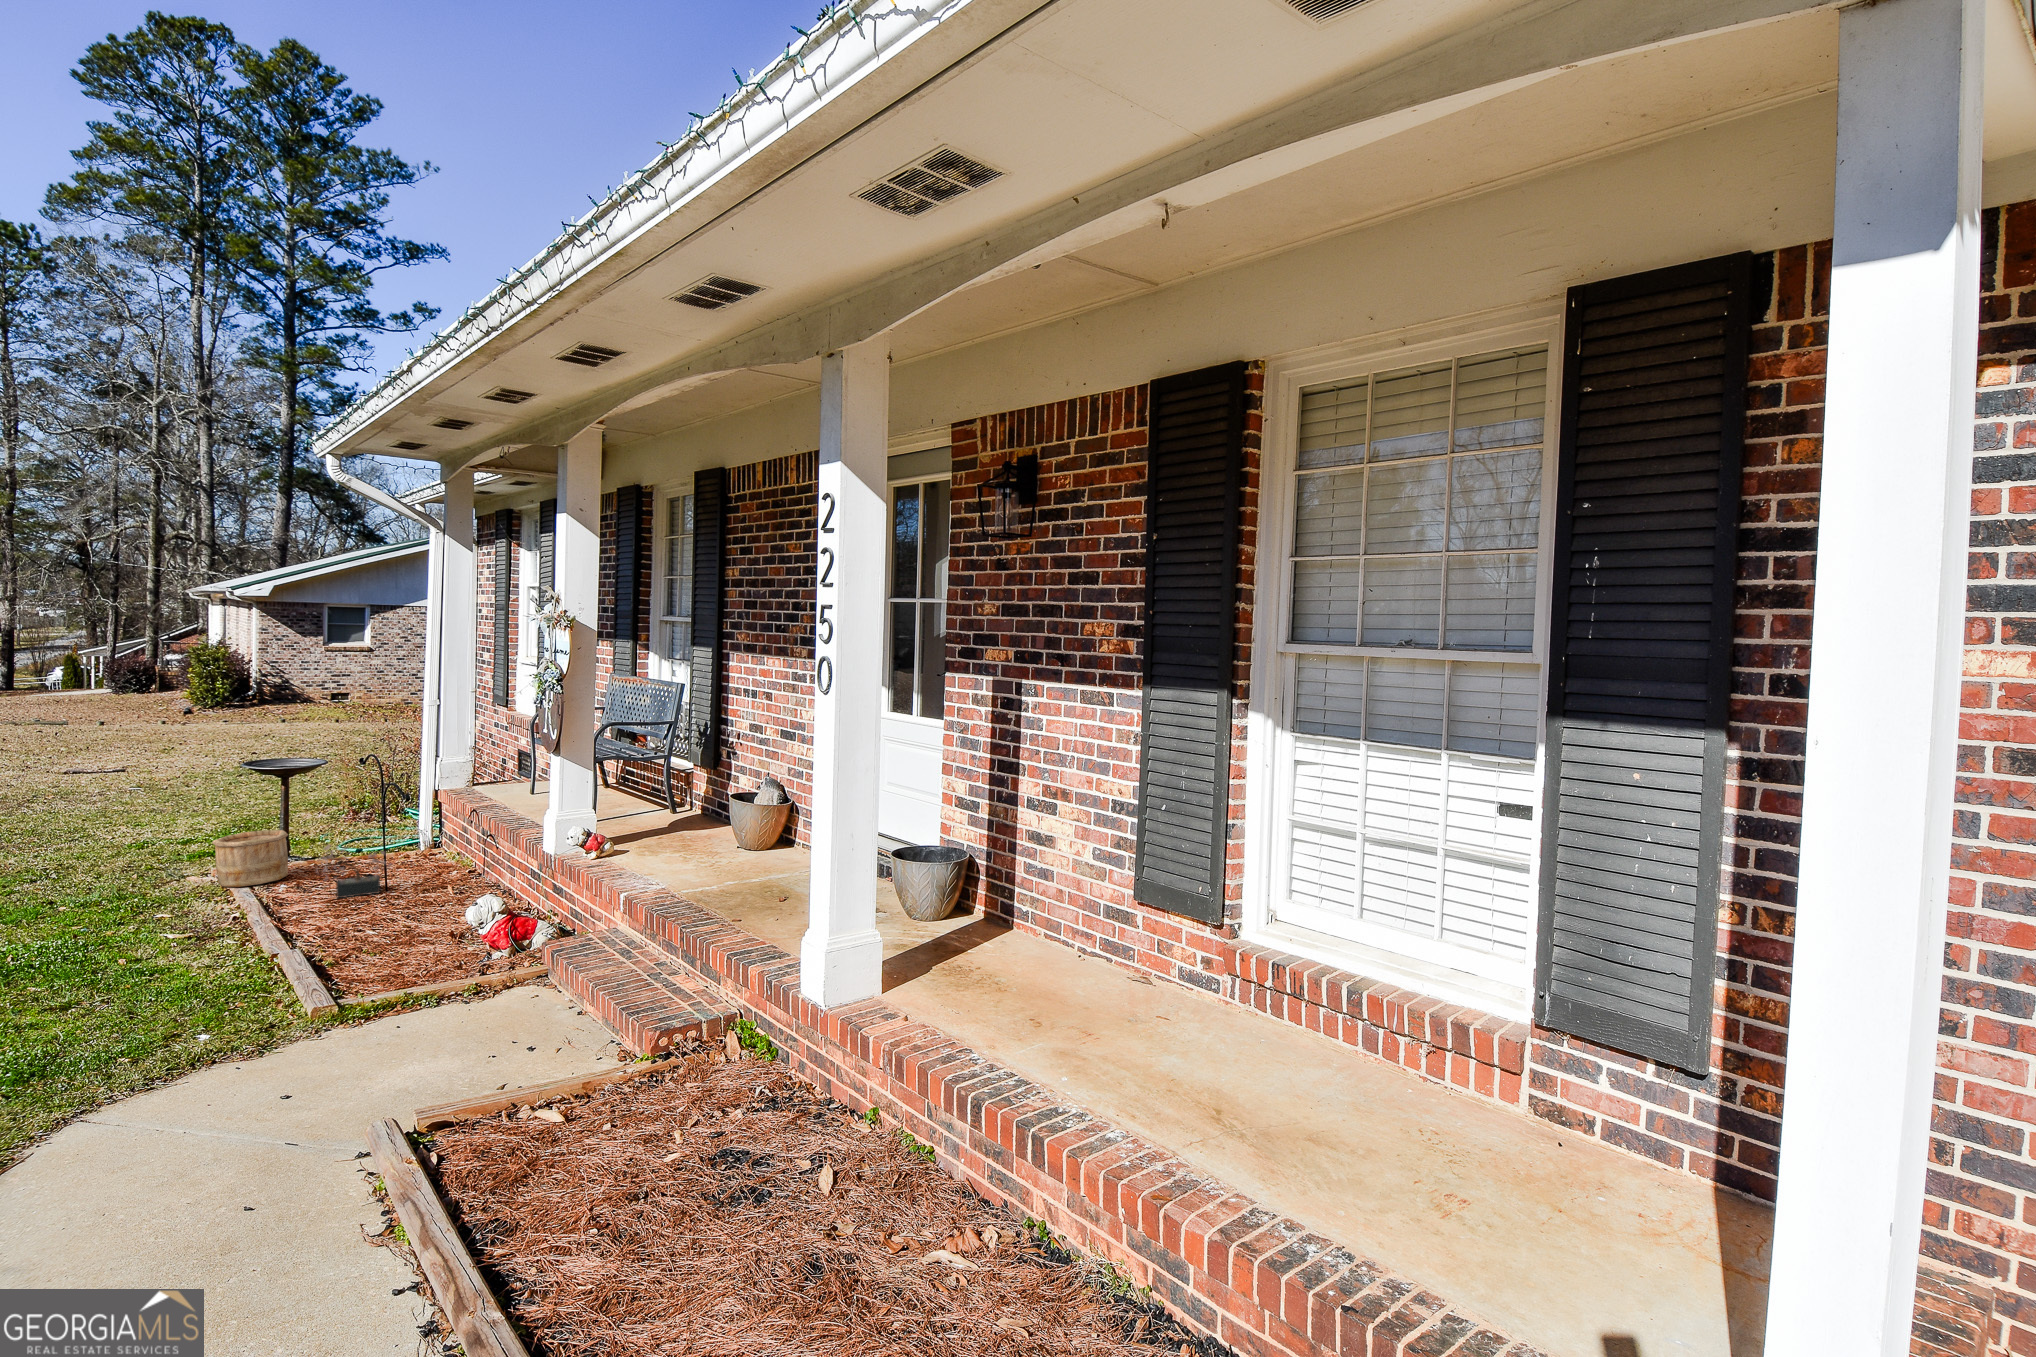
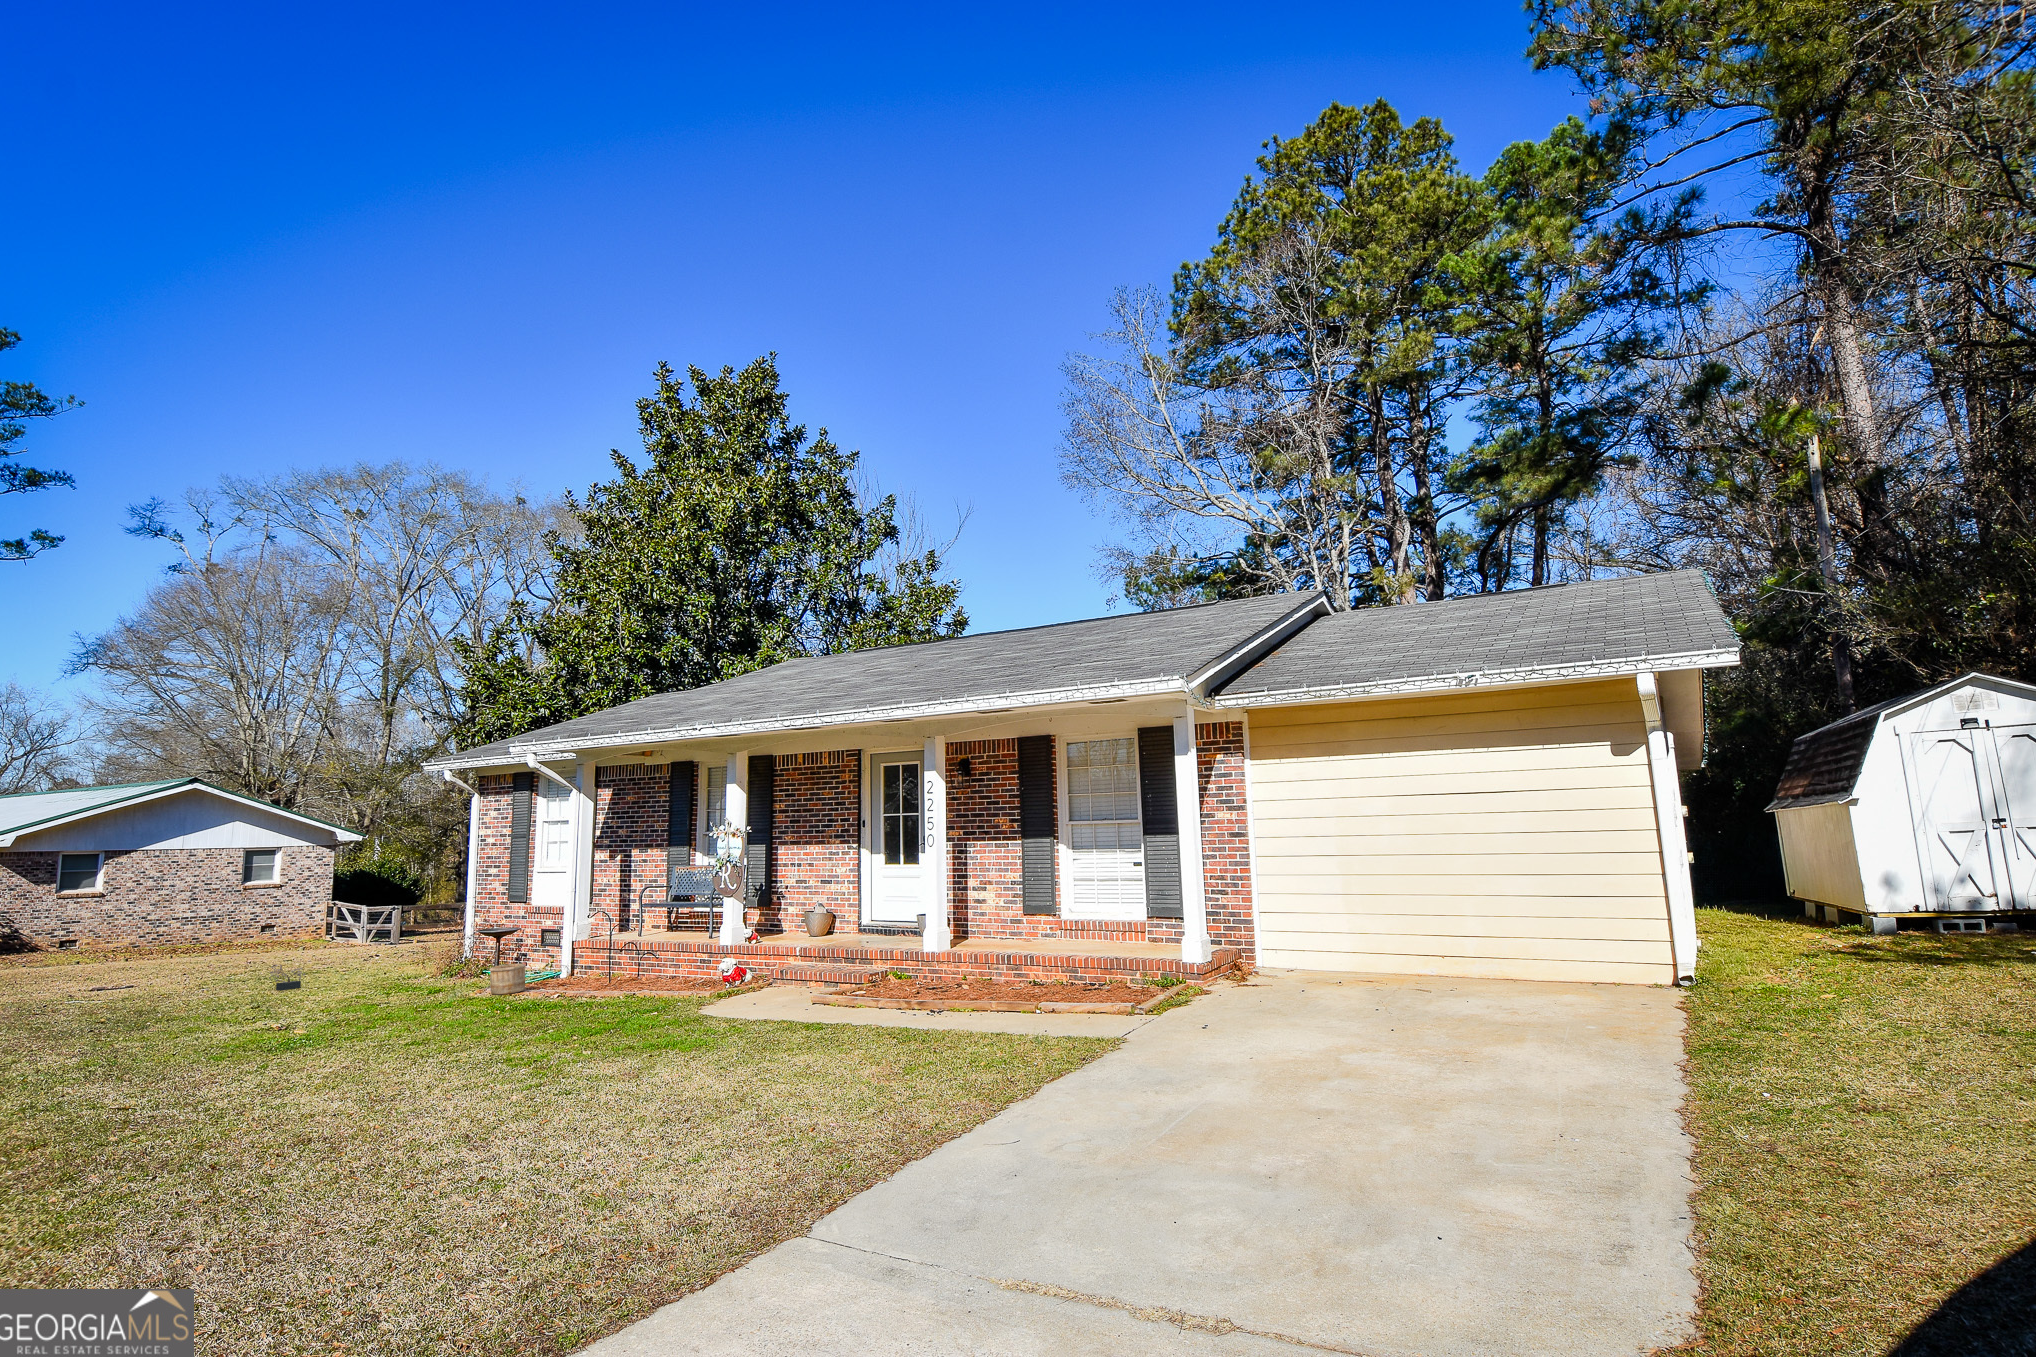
decorative plant: present [317,845,391,898] -> present [269,965,305,990]

